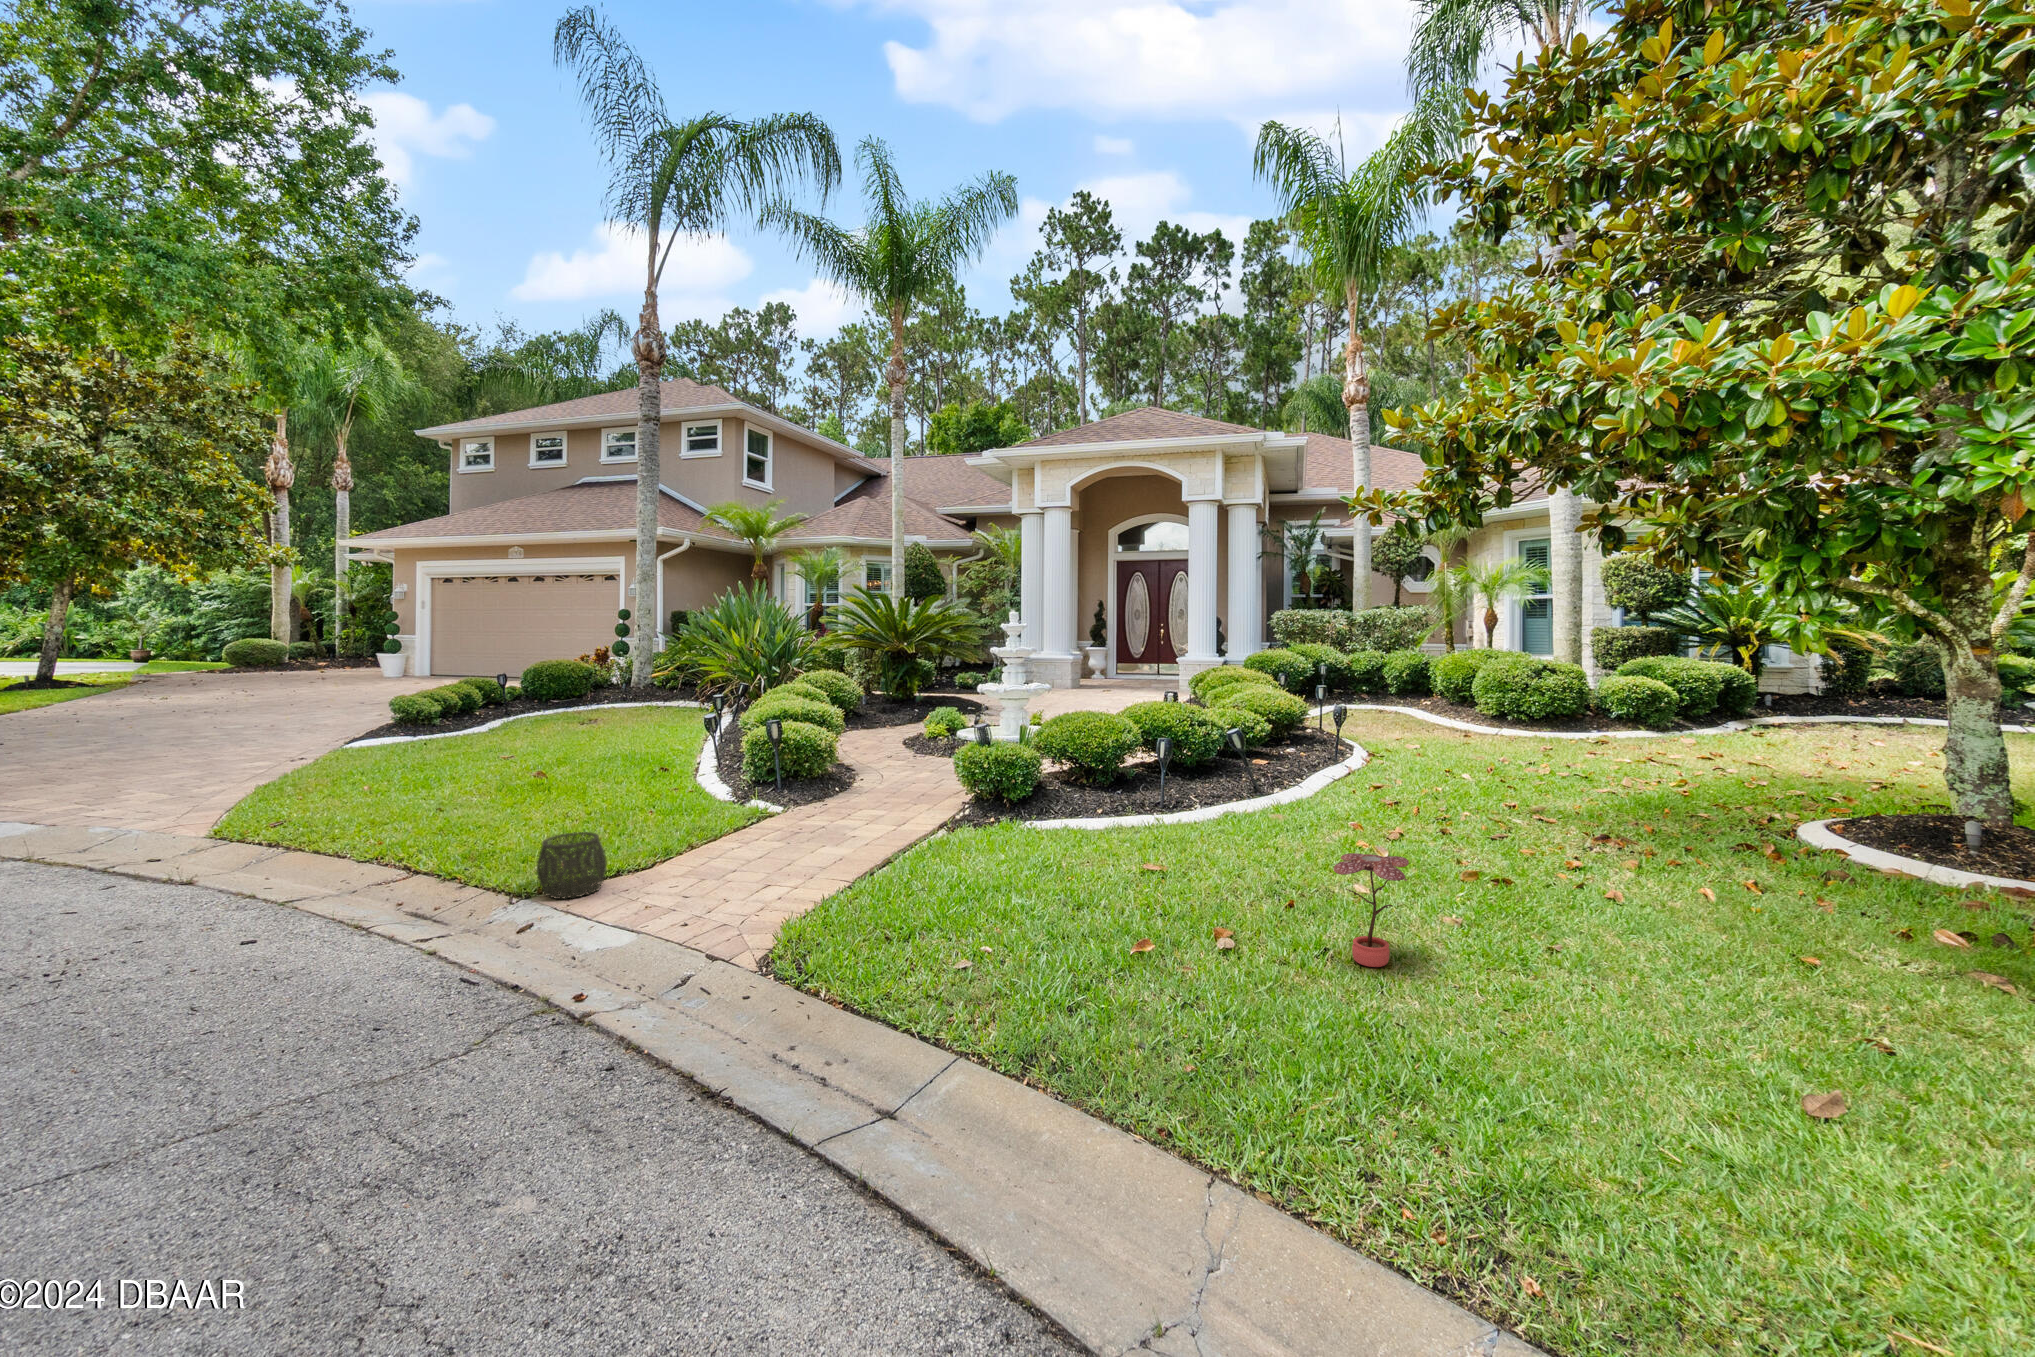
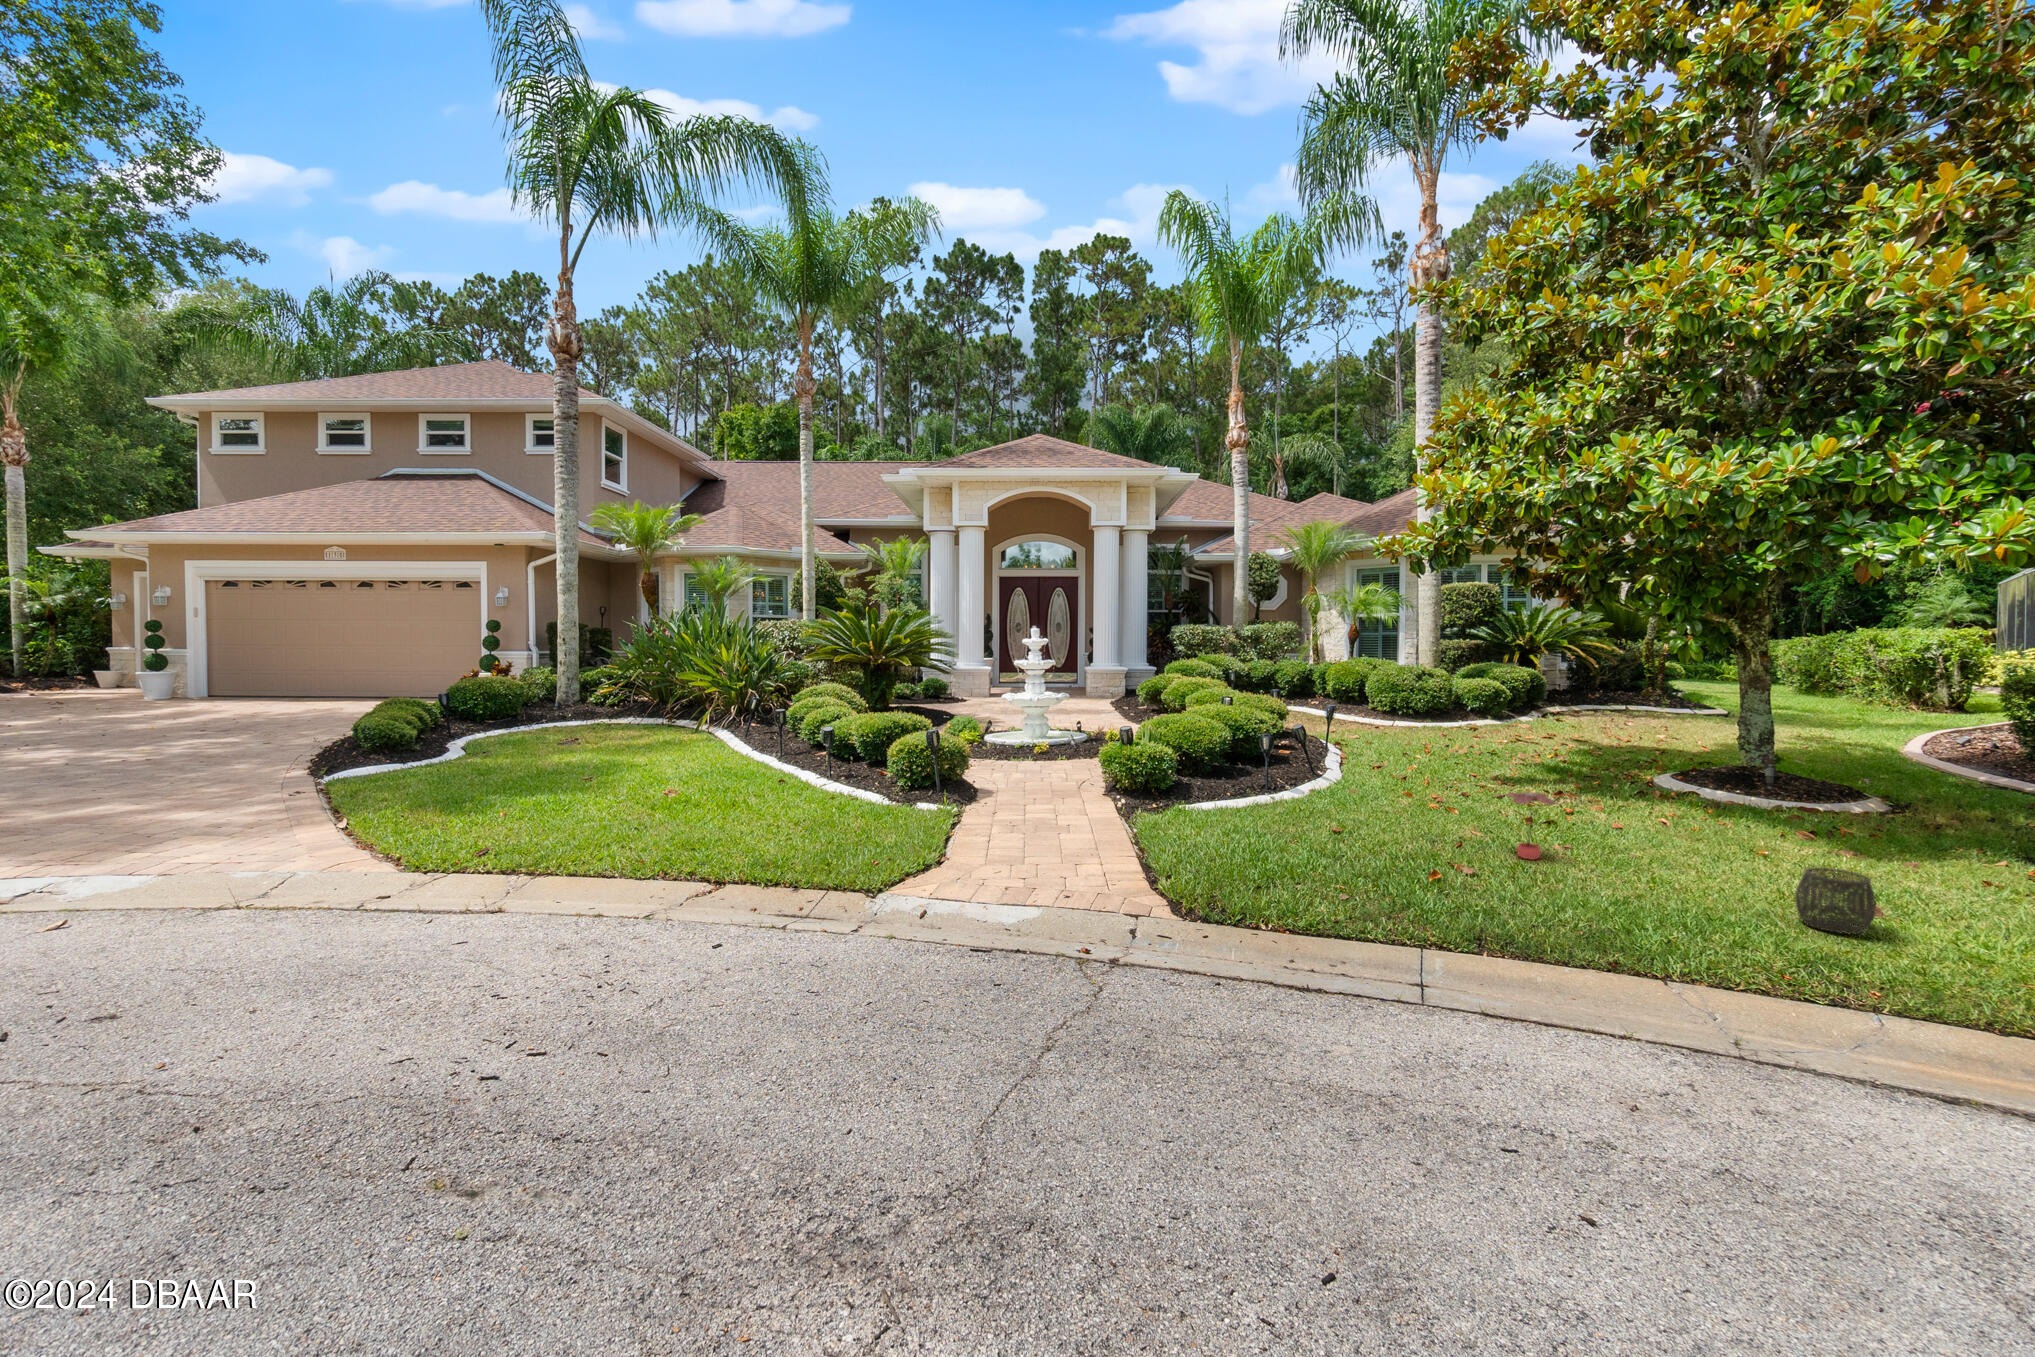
woven basket: present [537,832,607,899] -> present [1795,867,1877,935]

